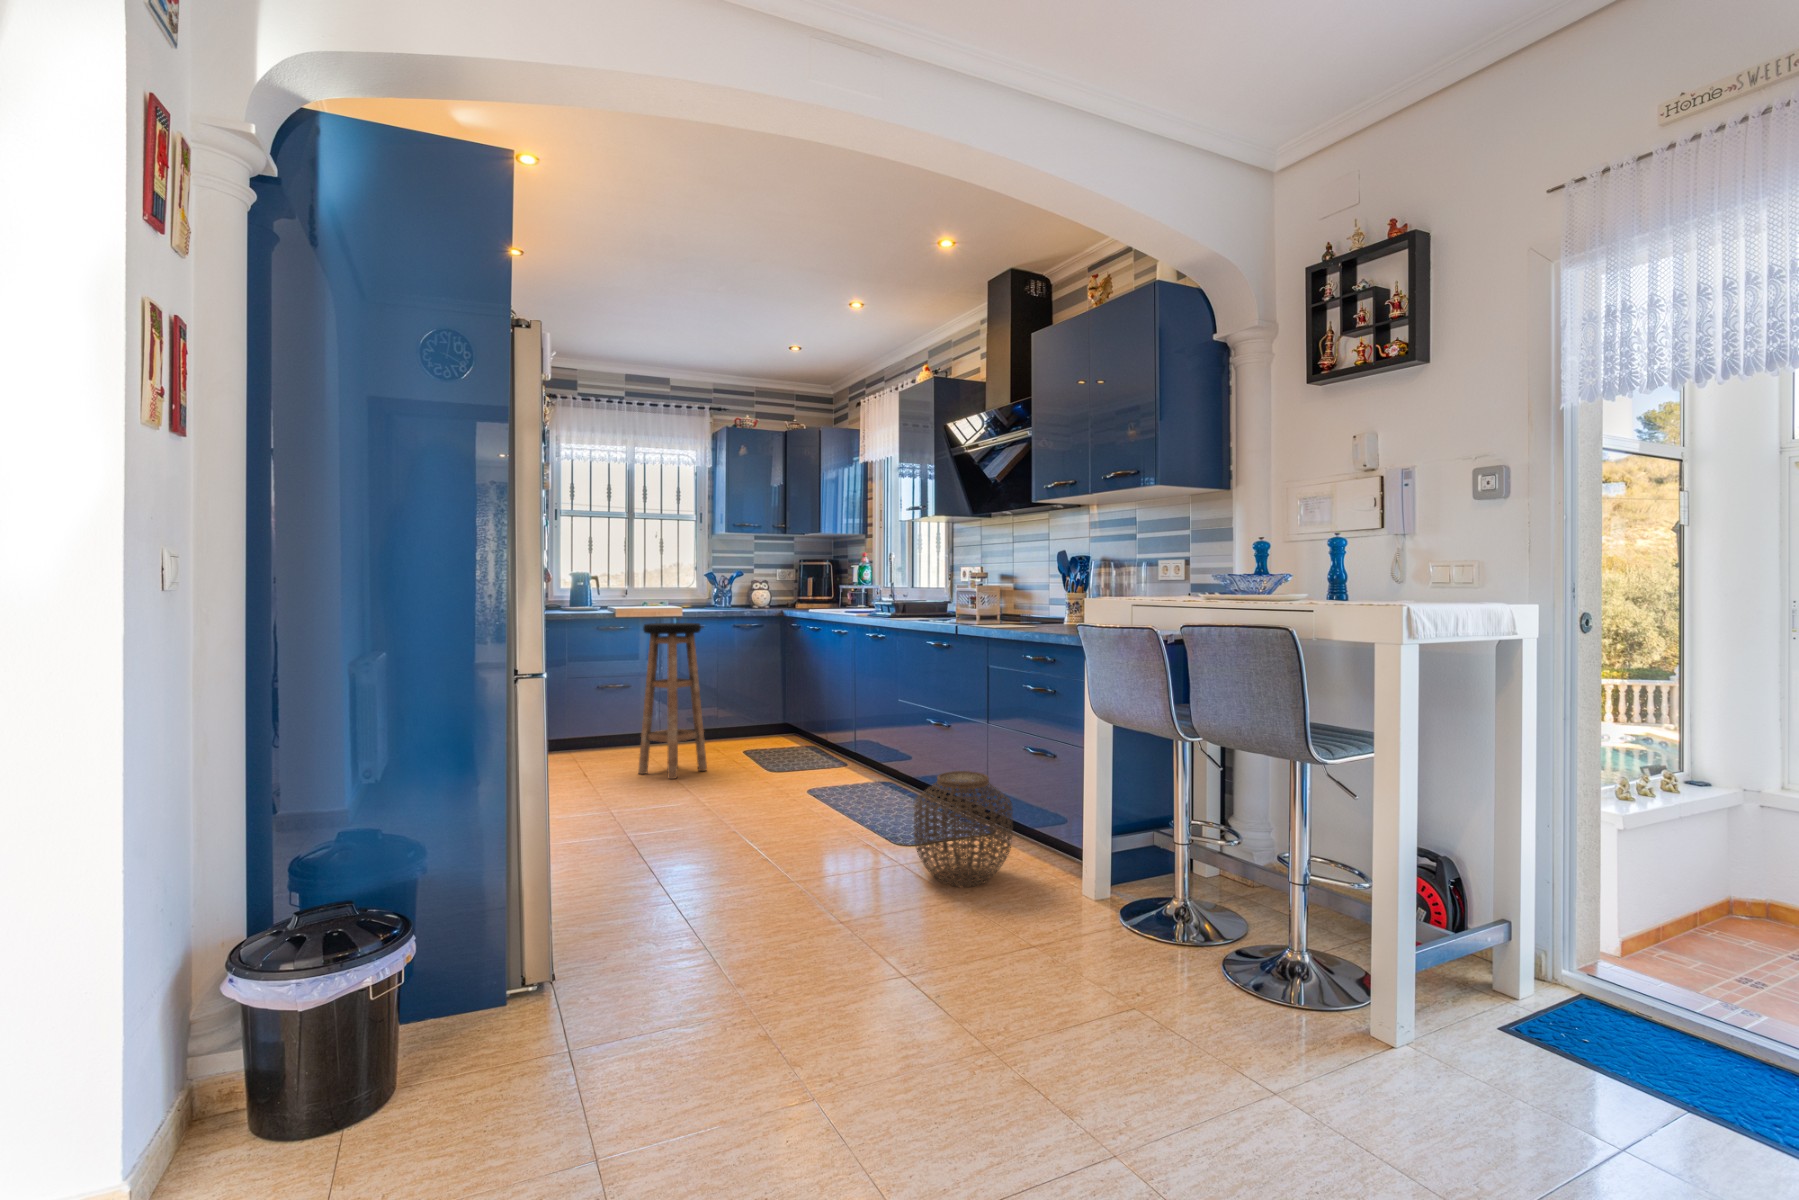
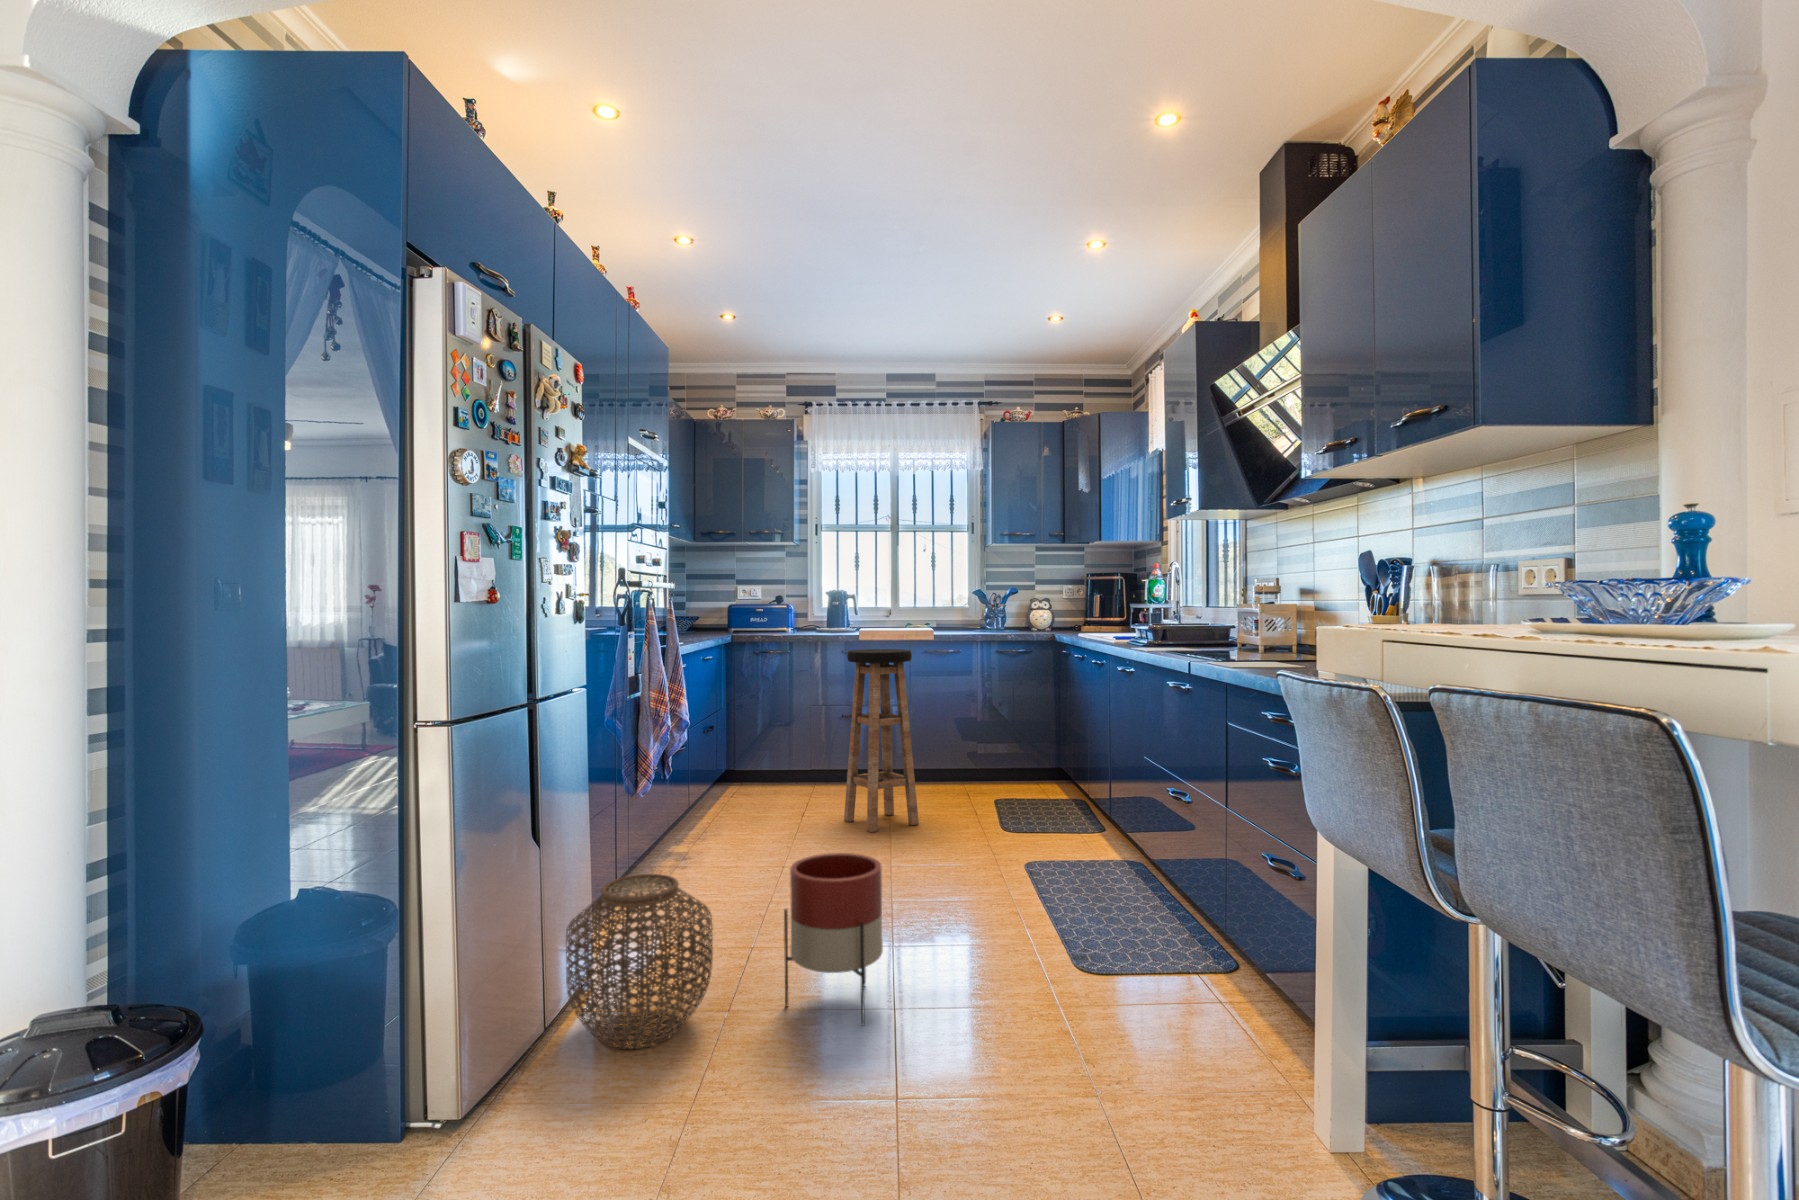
planter: none [731,767,802,882] -> present [784,853,883,1025]
woven basket: present [914,771,1012,887] -> present [566,874,713,1049]

